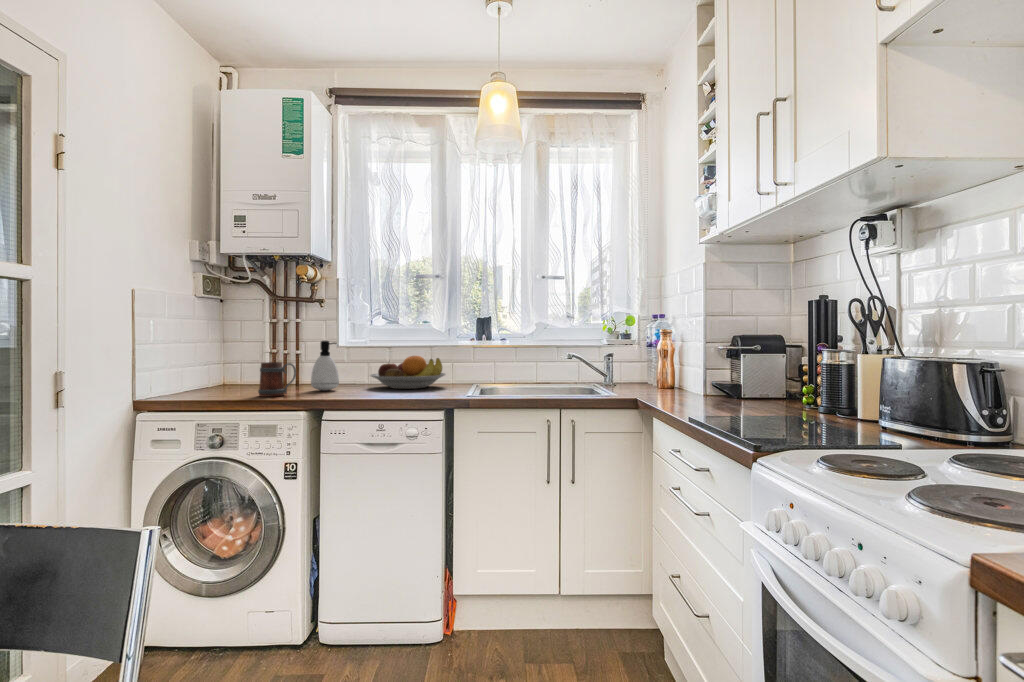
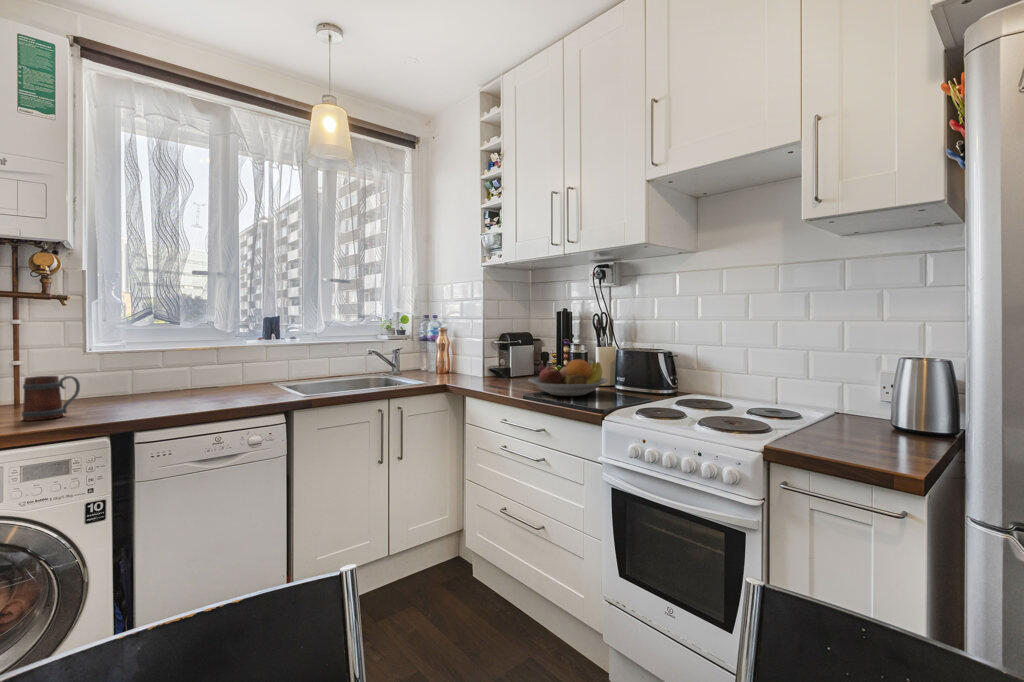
soap dispenser: present [311,340,339,390] -> none [81,346,122,405]
fruit bowl: present [370,356,446,389] -> present [528,359,608,396]

